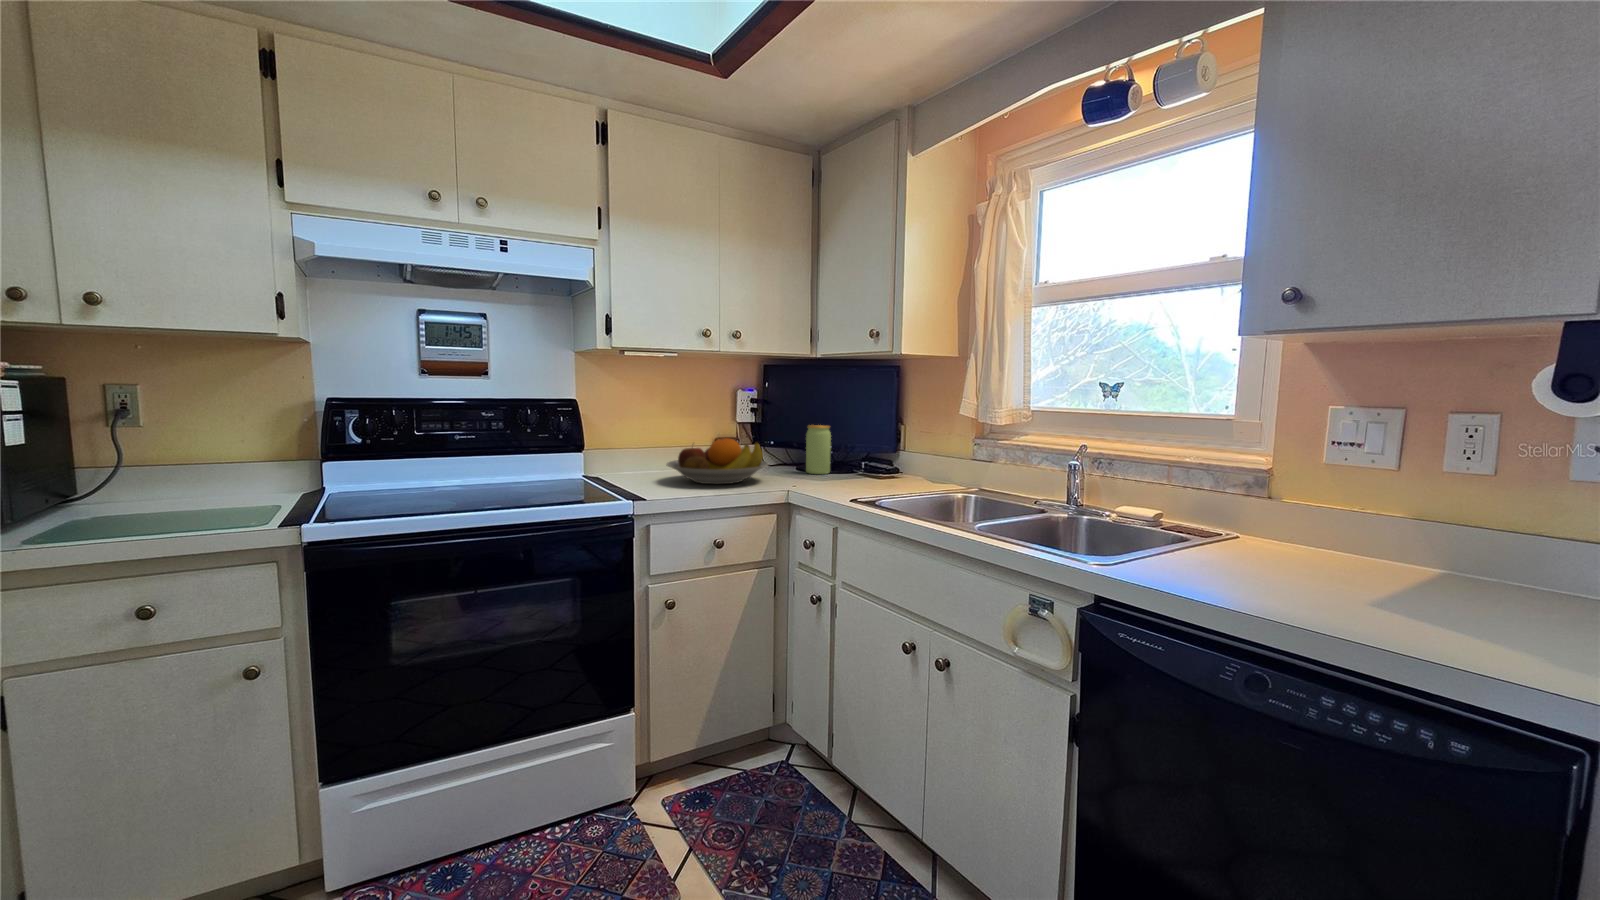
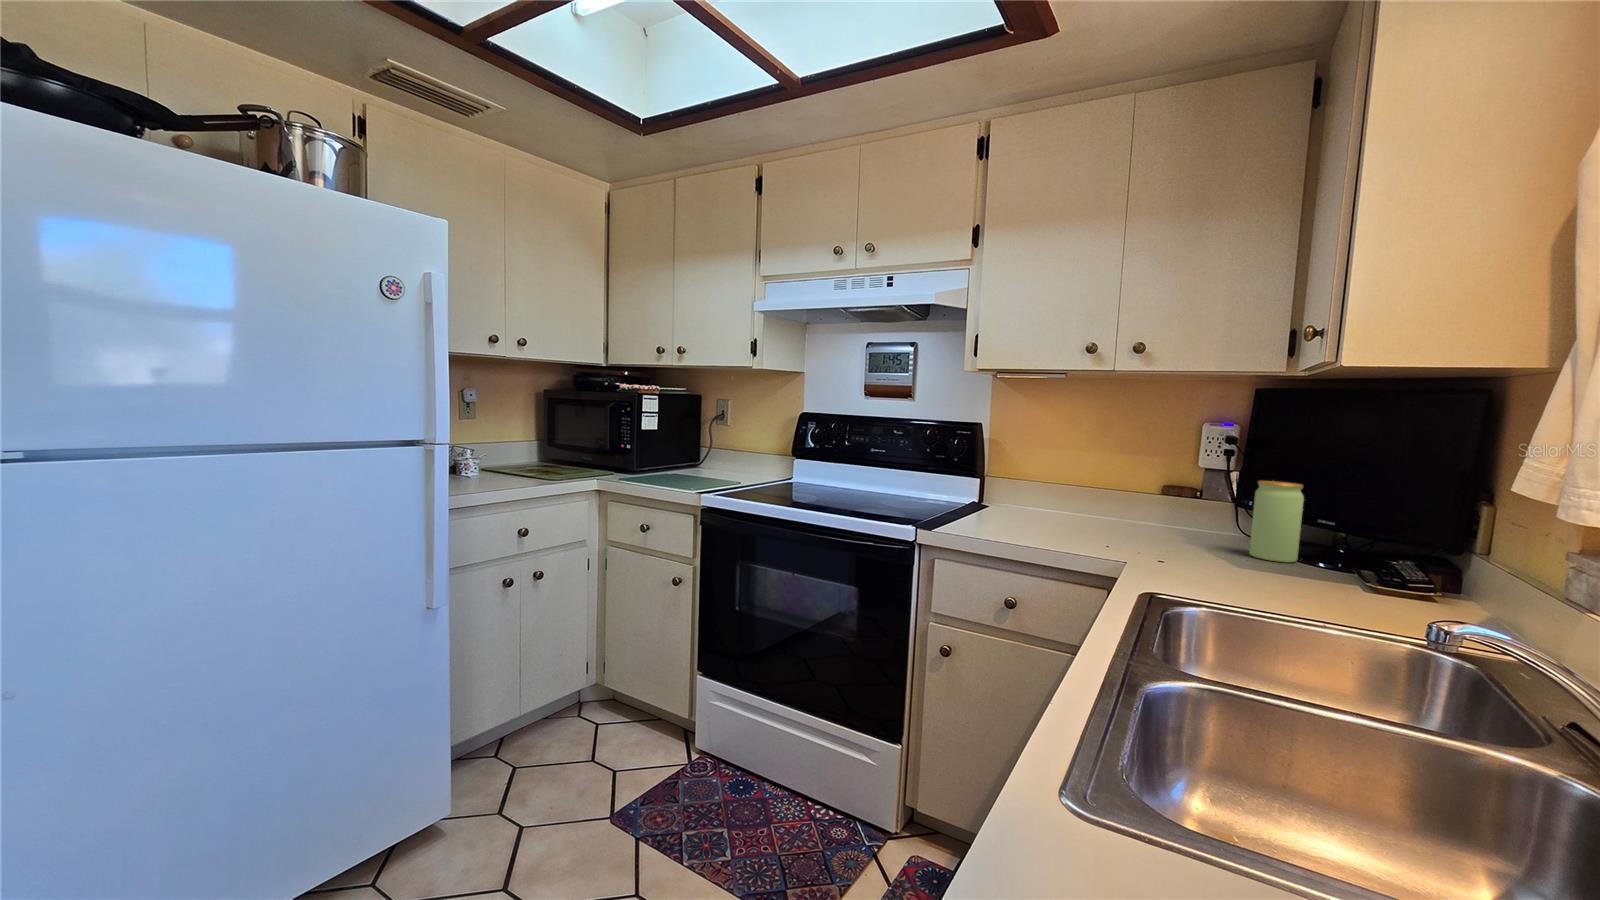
fruit bowl: present [667,438,768,484] -> none [1013,479,1154,538]

